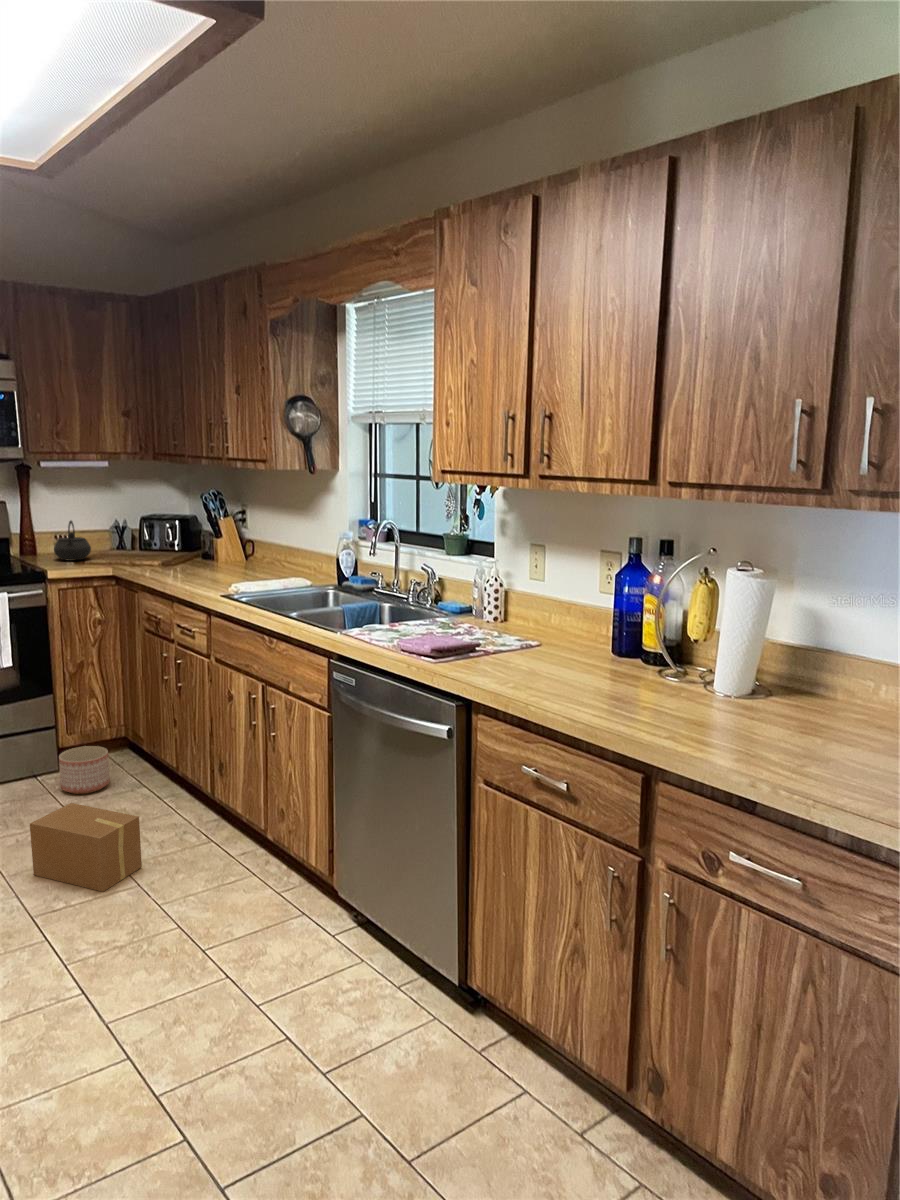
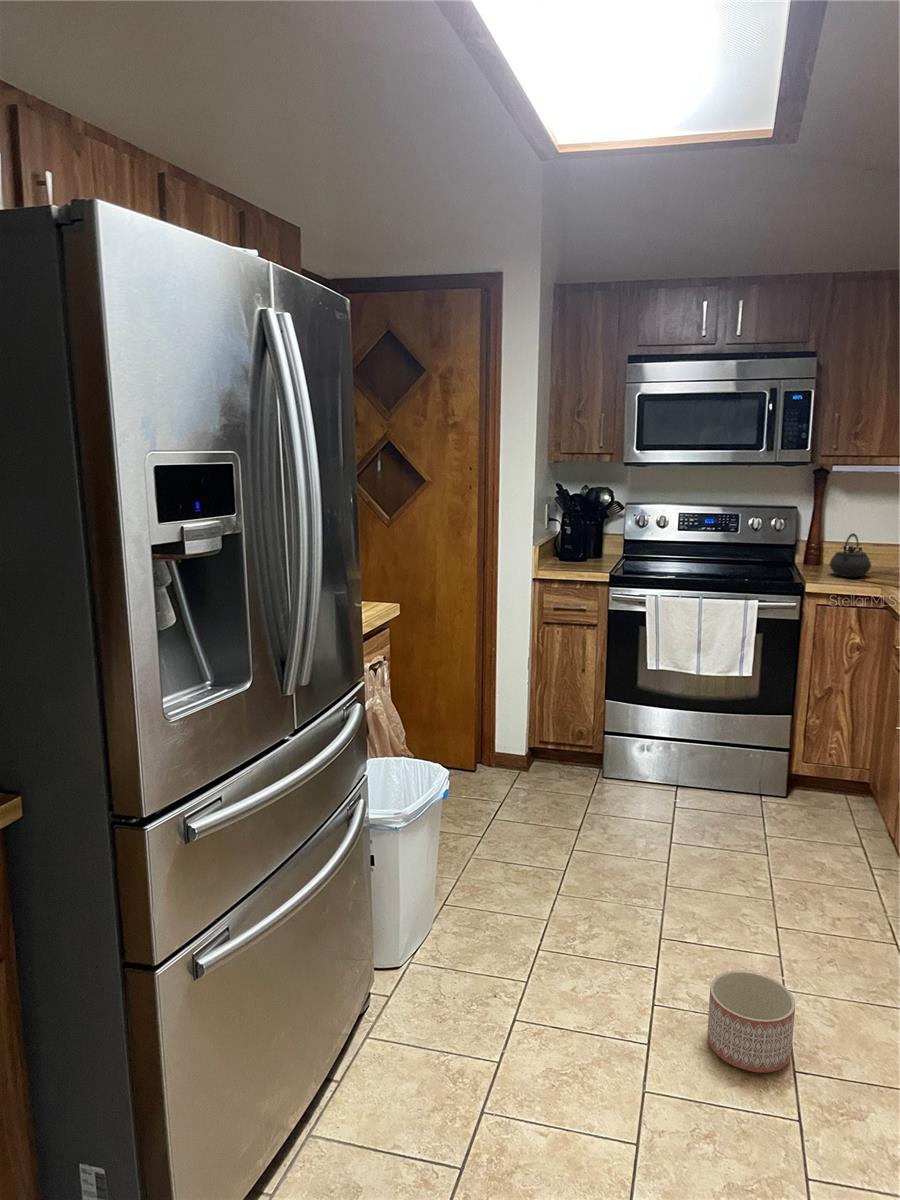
planter: present [59,746,110,794] -> present [707,970,795,1073]
cardboard box: present [30,803,142,892] -> none [692,834,802,944]

